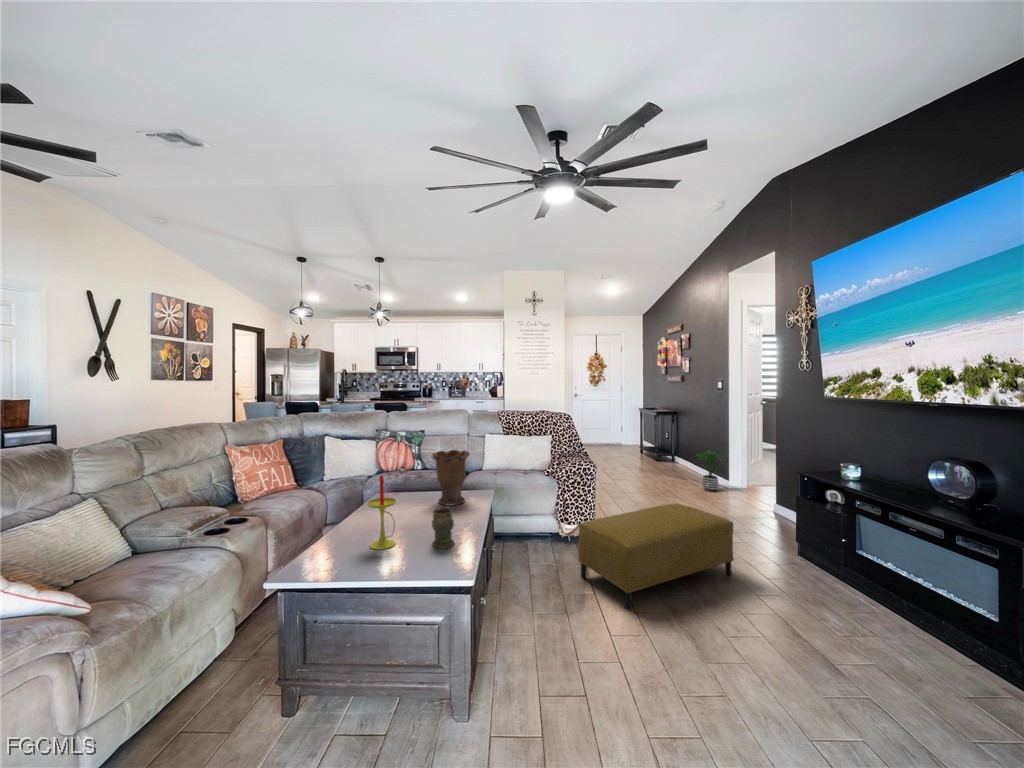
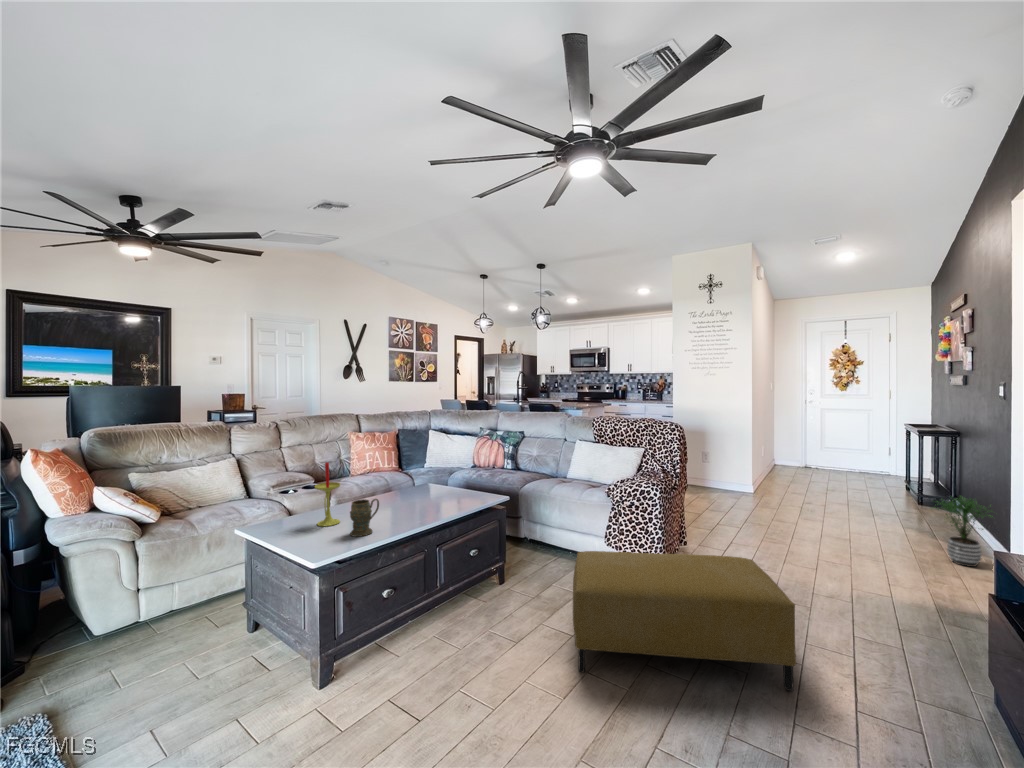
vase: present [432,450,470,505] -> none [432,449,470,504]

